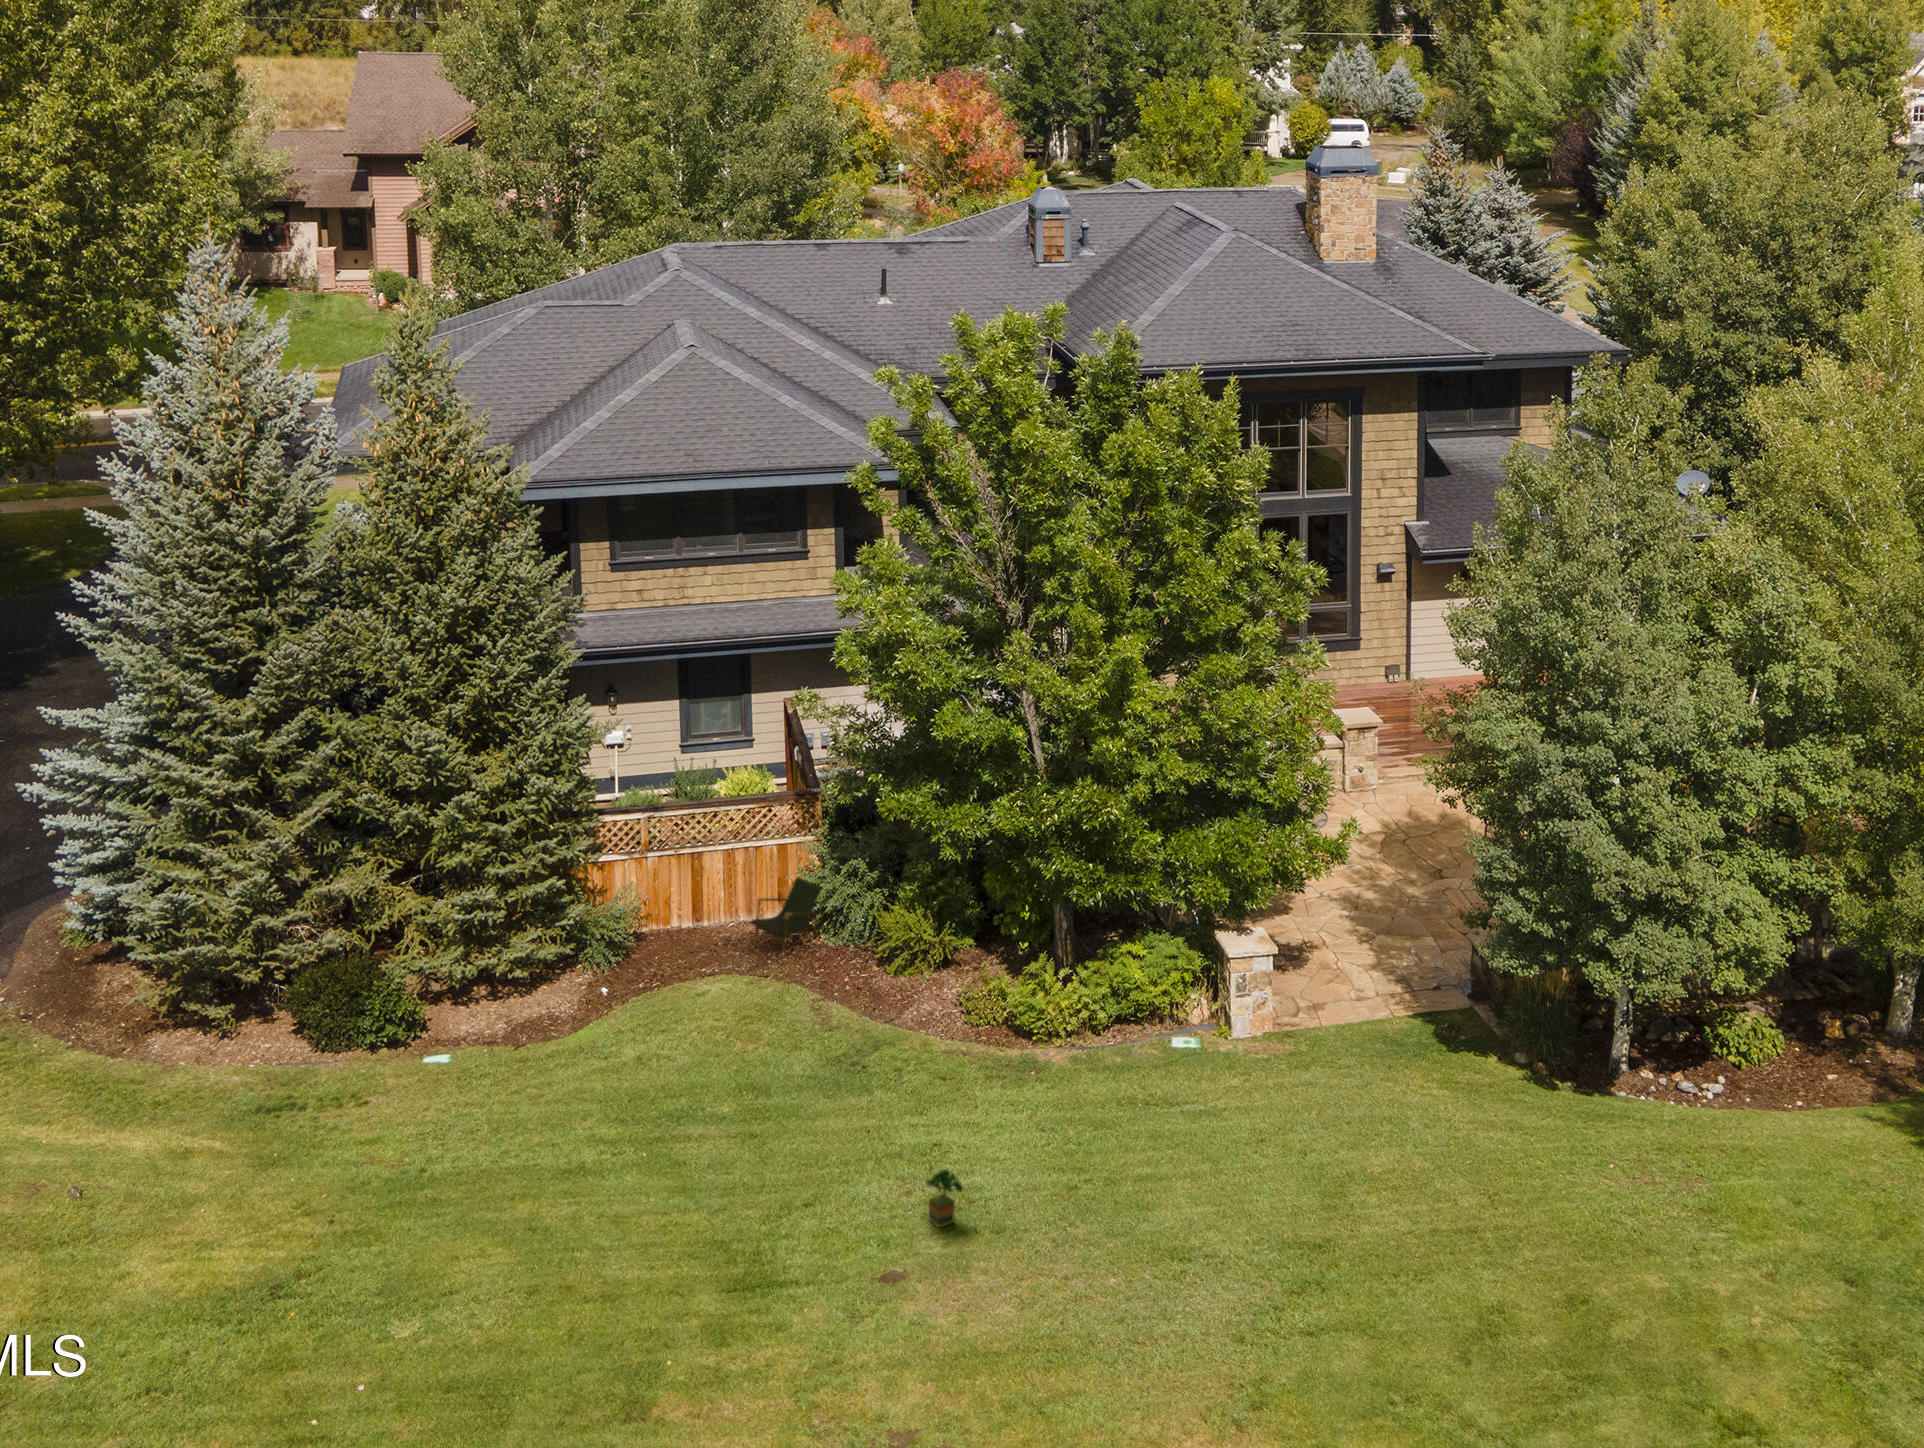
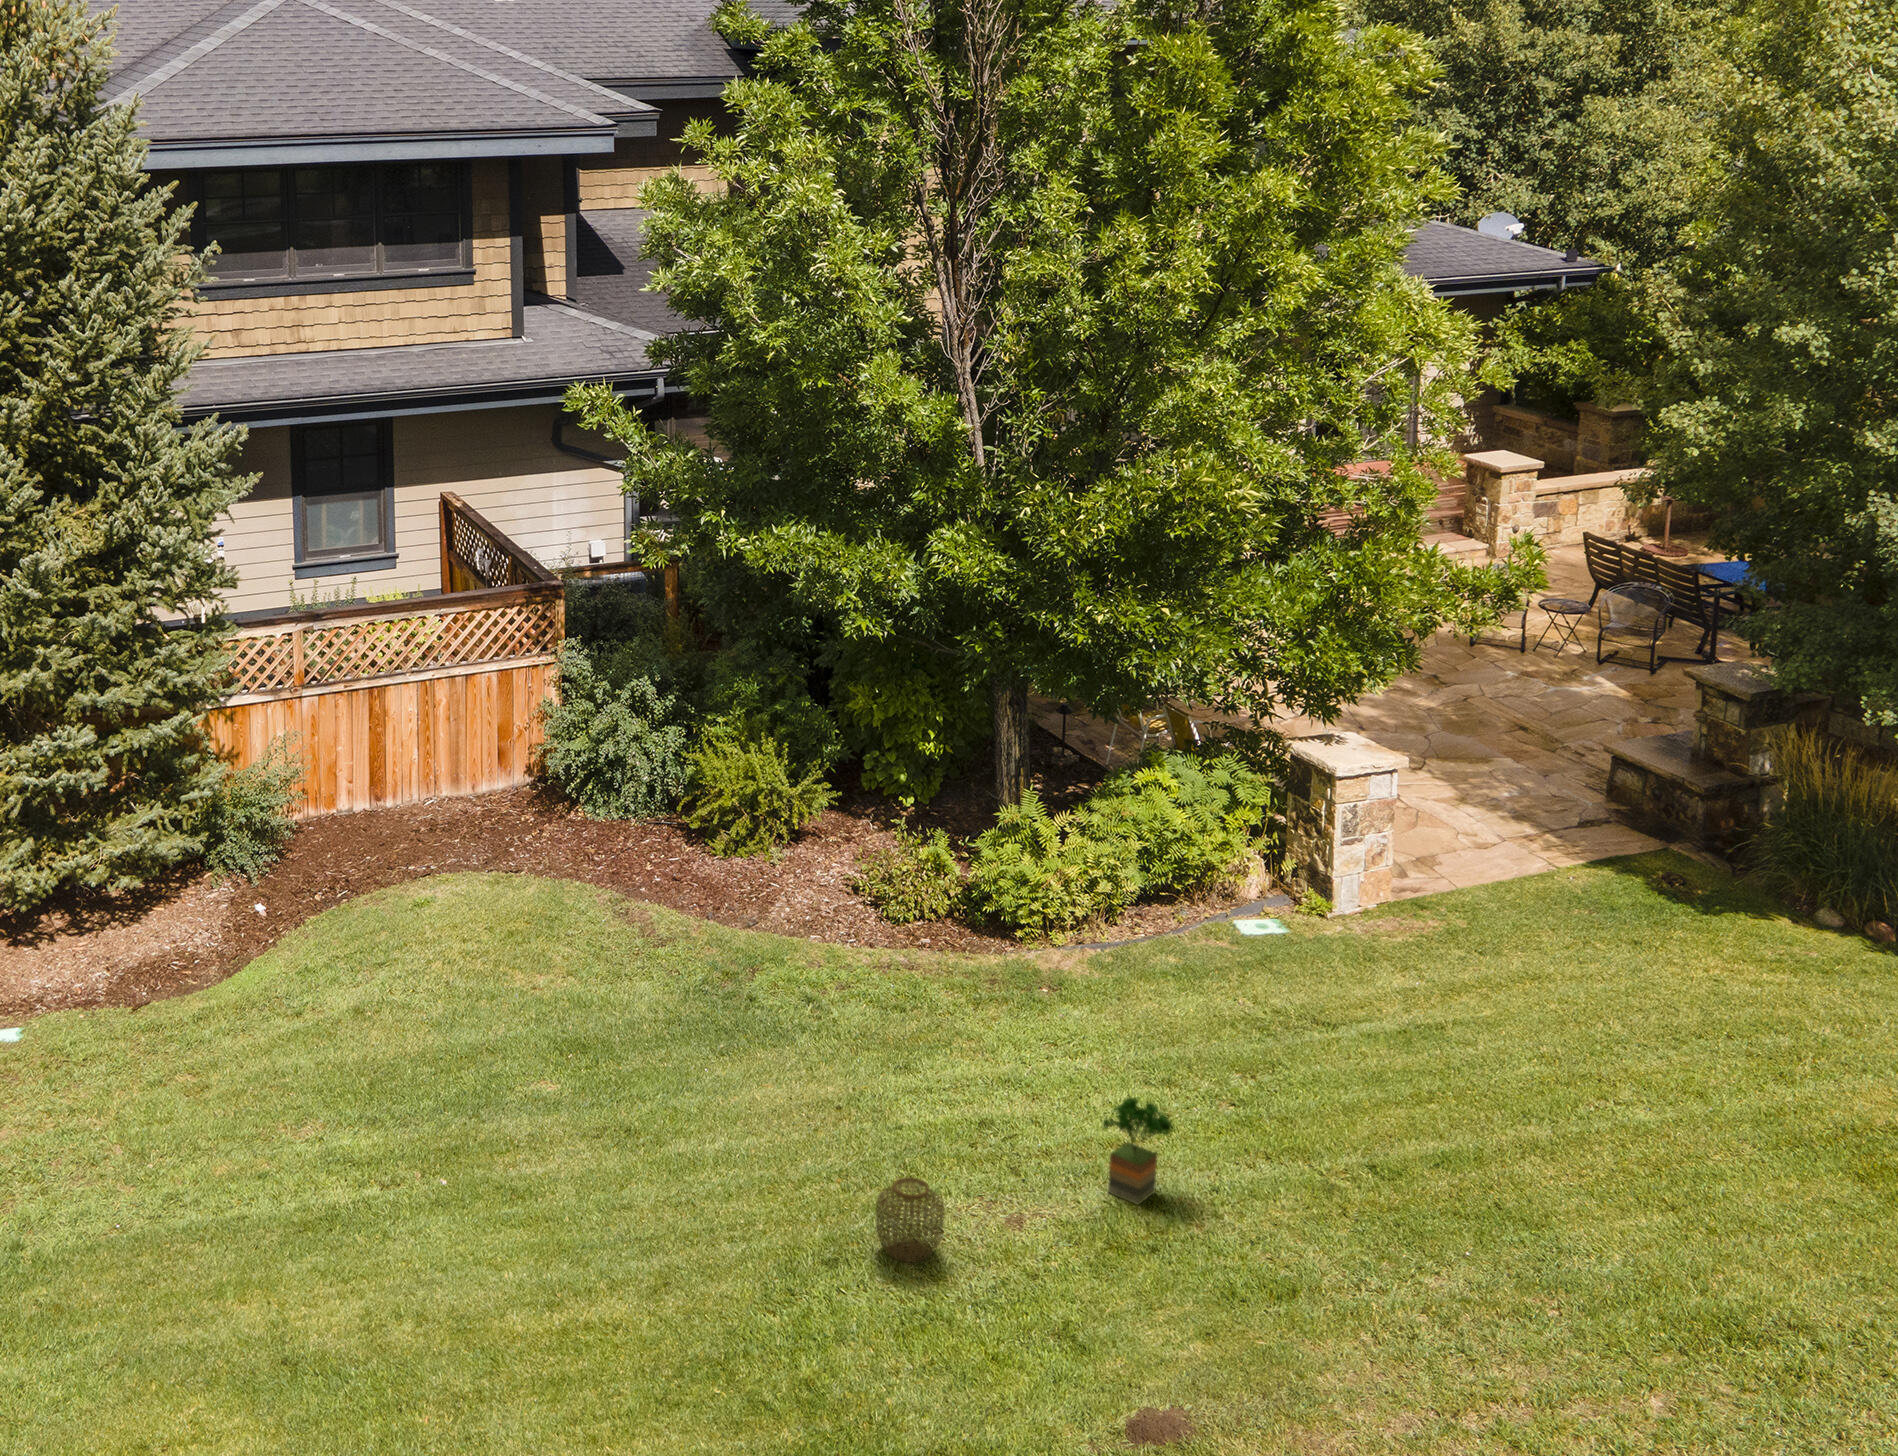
lounge chair: present [751,877,821,956] -> none [486,719,593,836]
woven basket: none [780,1202,815,1246] -> present [876,1177,944,1262]

